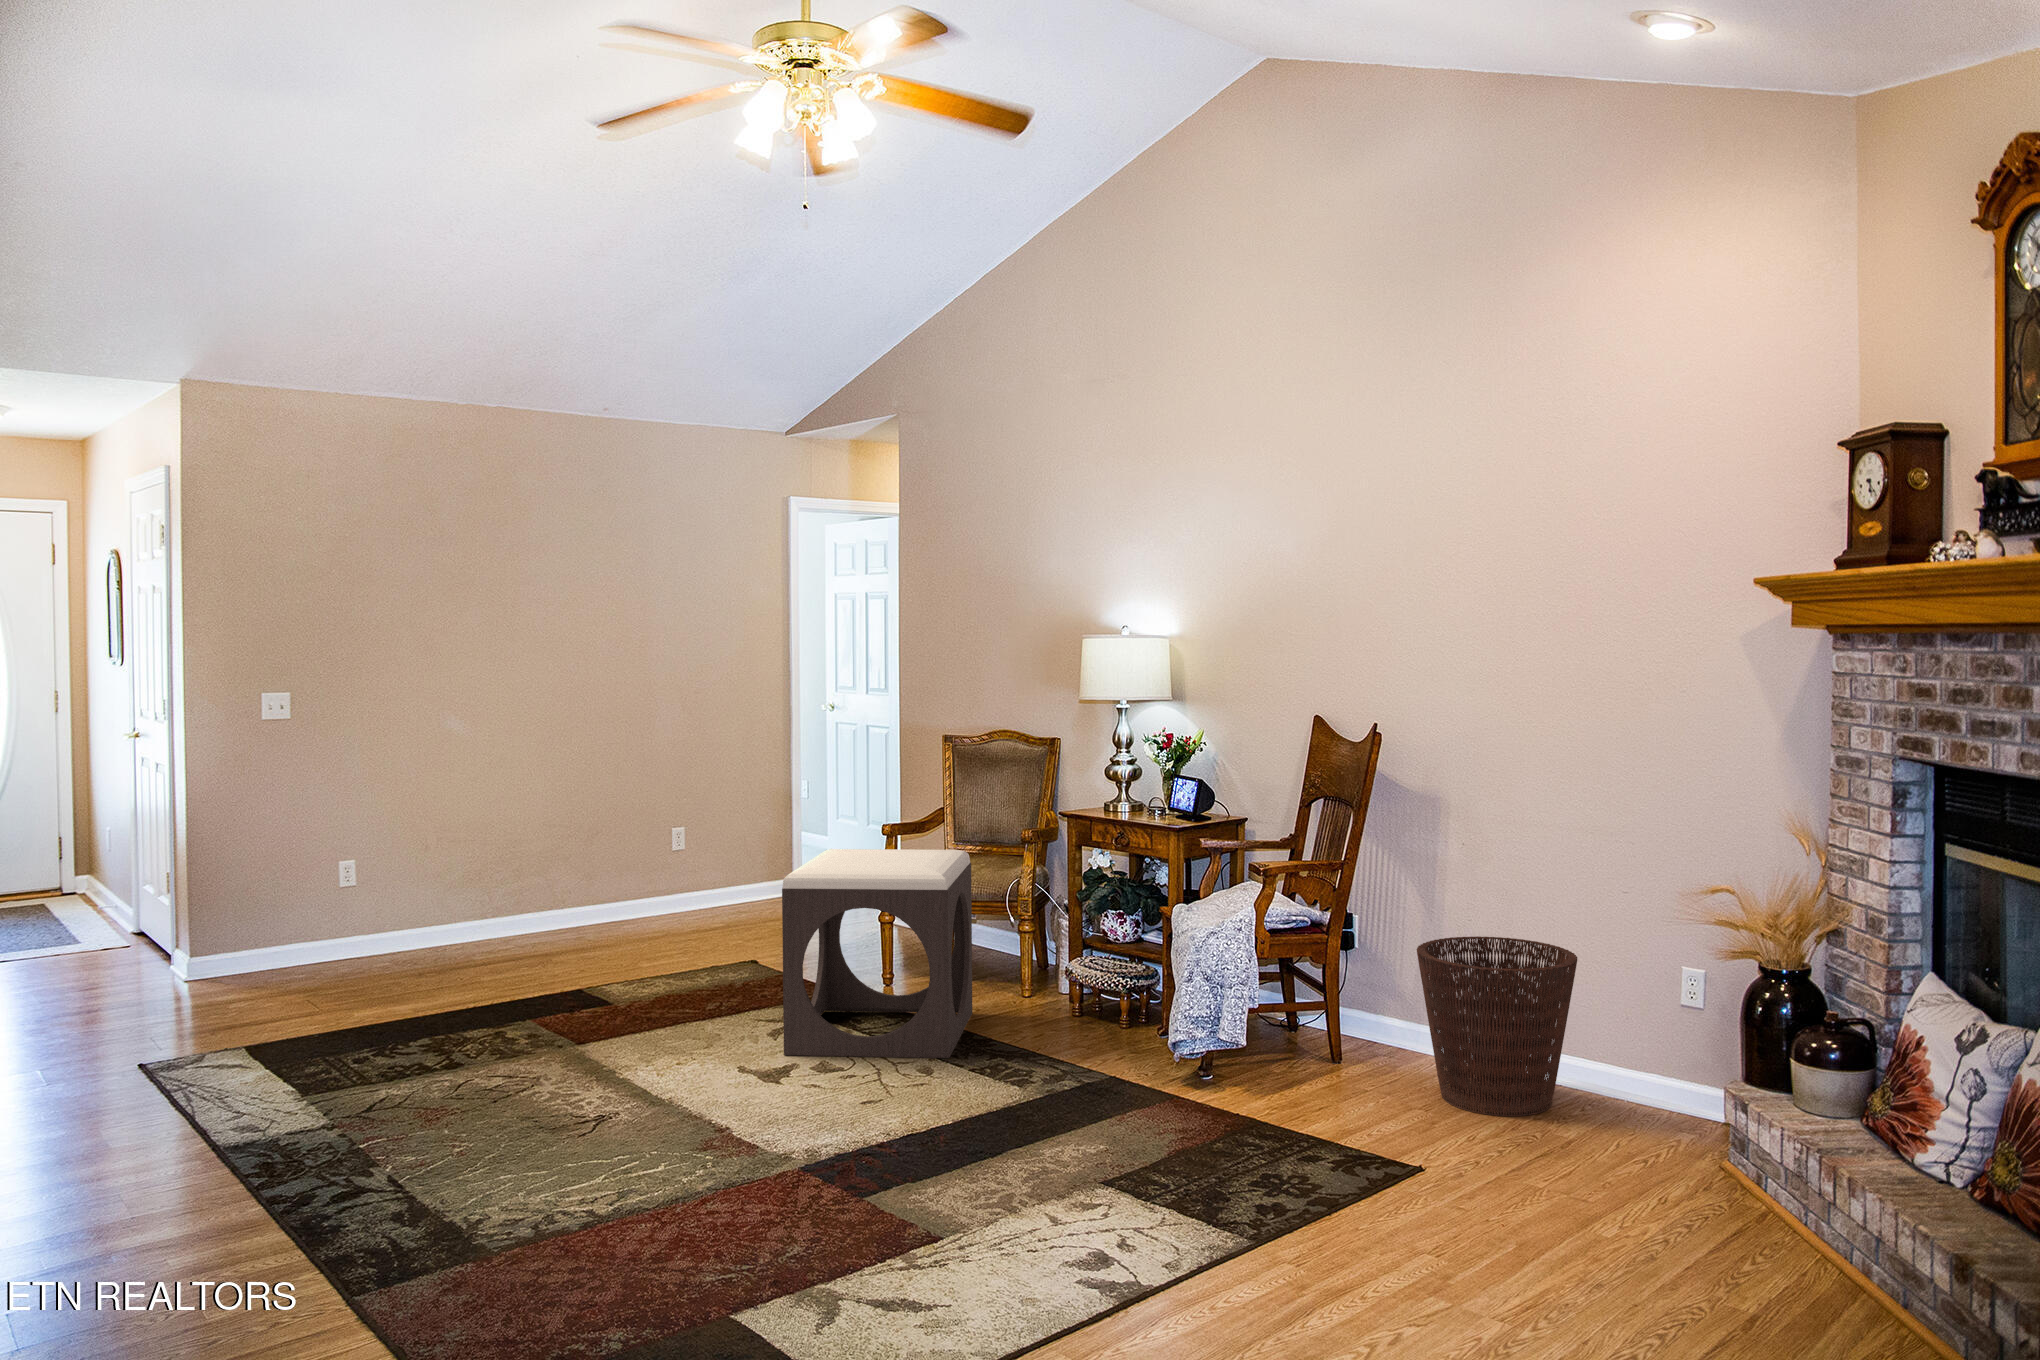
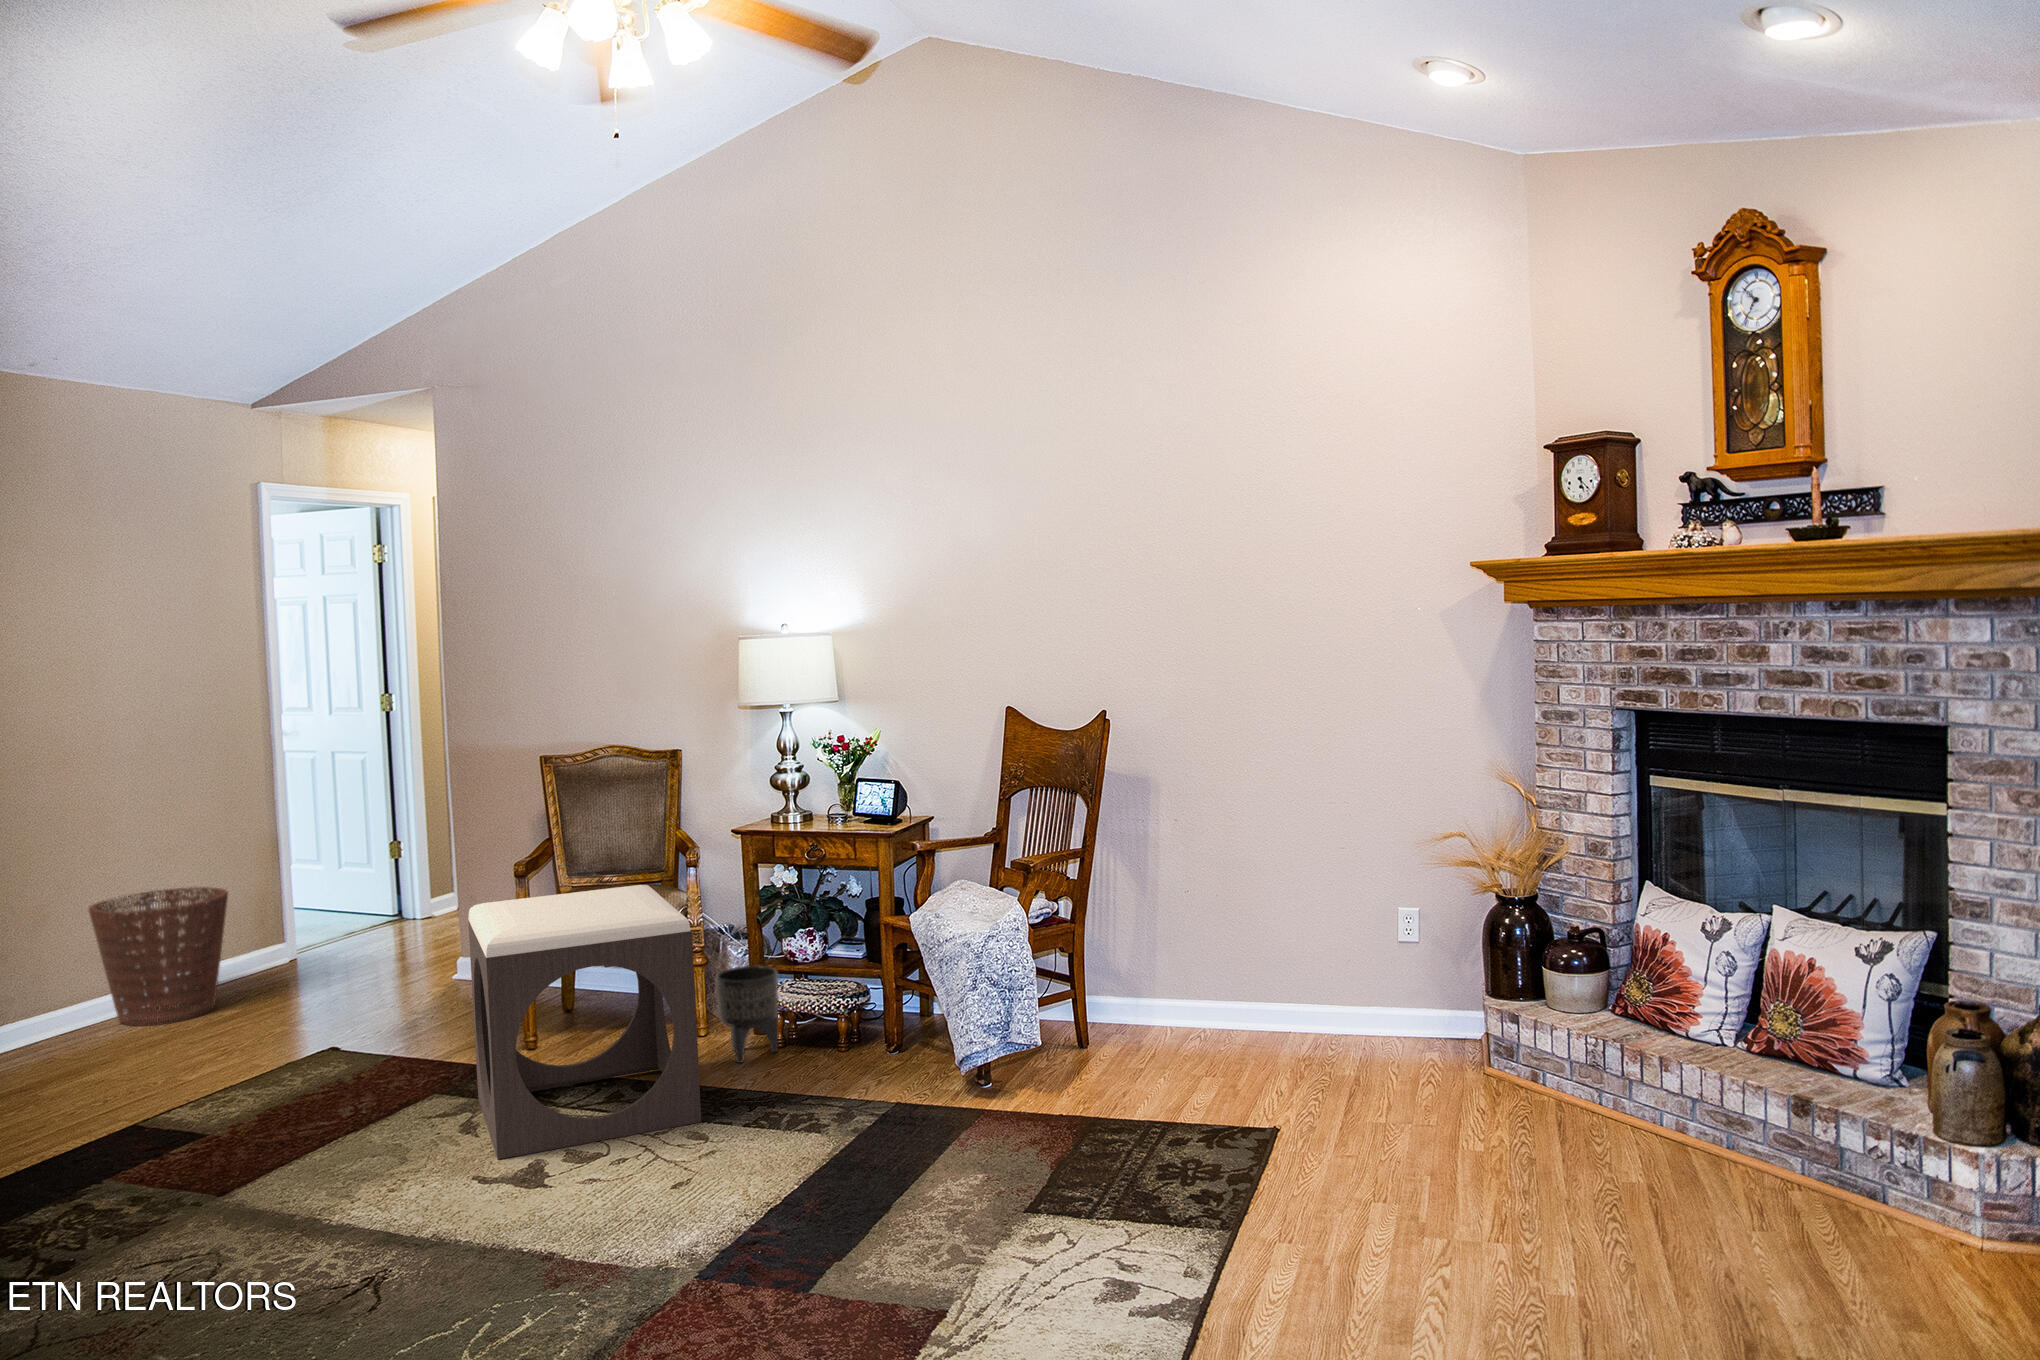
planter: none [1022,936,1076,1020] -> present [716,966,778,1063]
basket: present [1417,936,1577,1116] -> present [88,887,228,1026]

